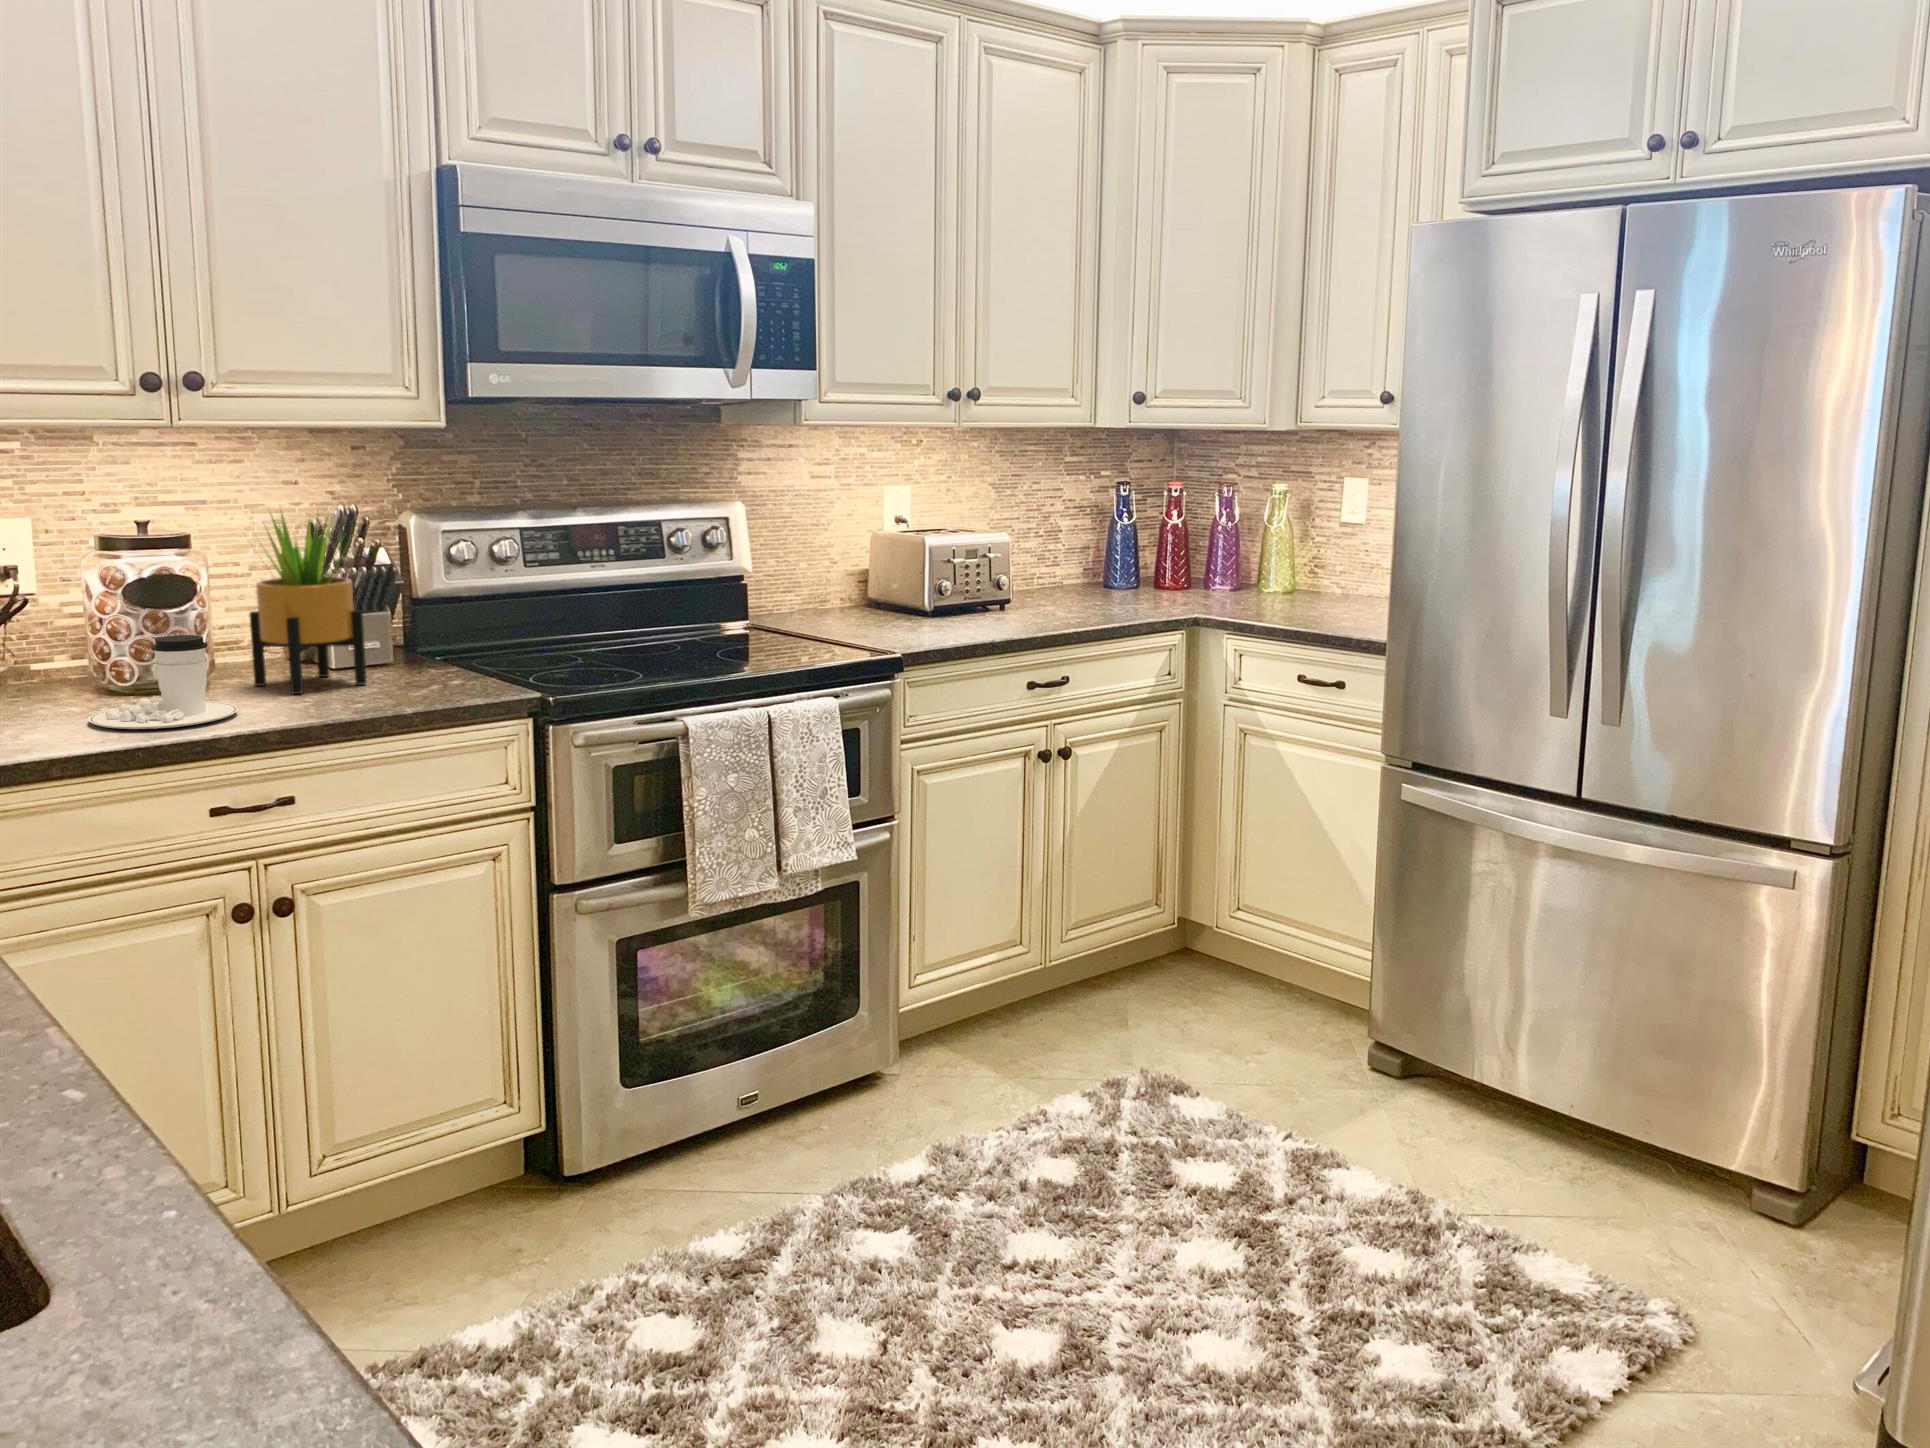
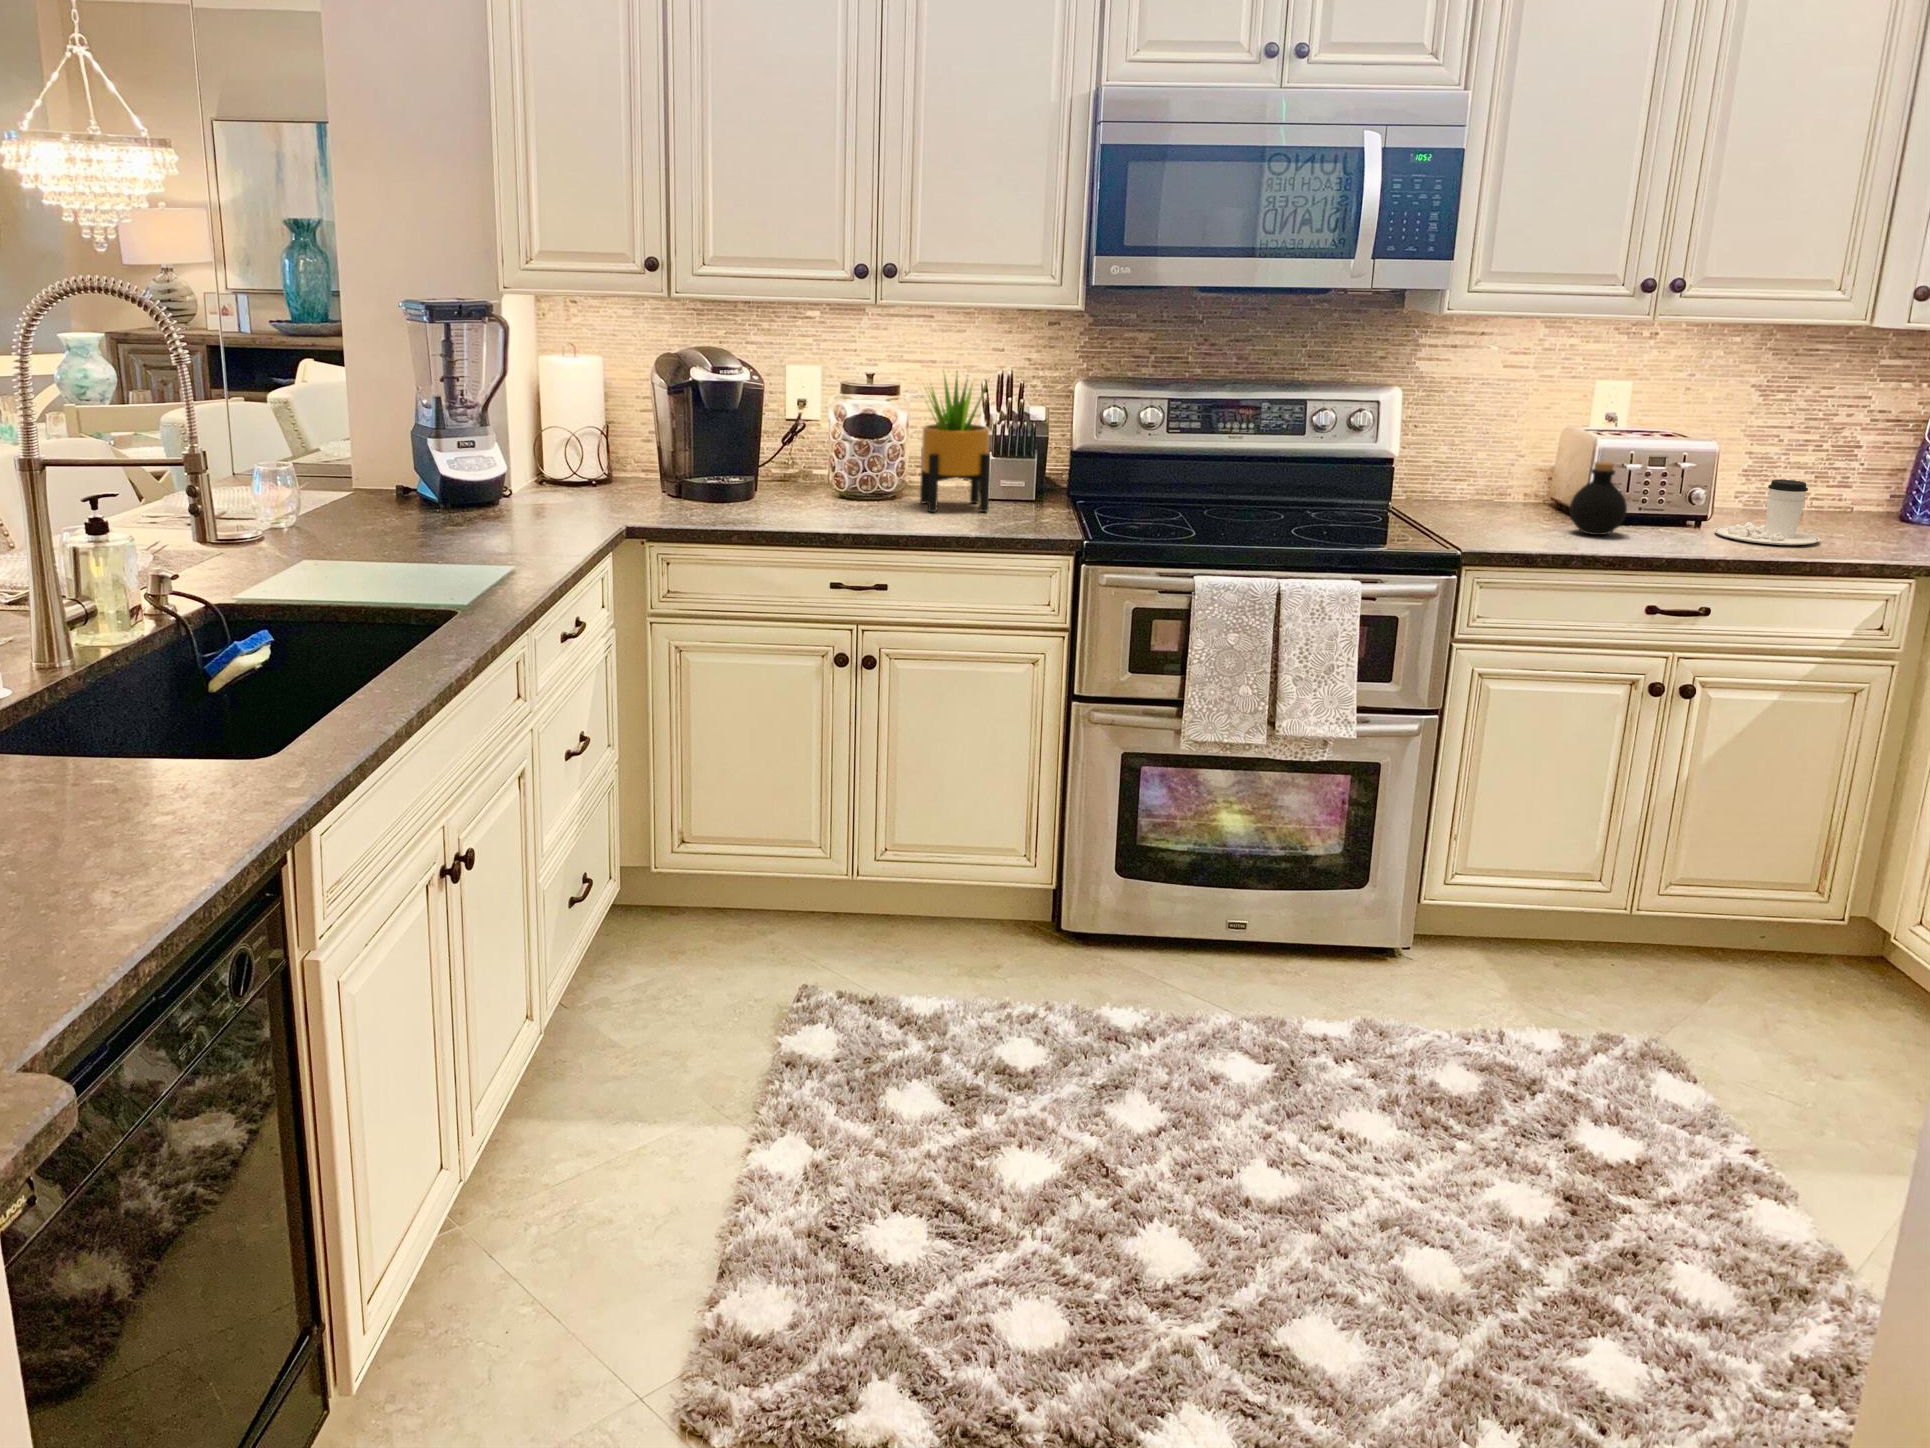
bottle: none [930,557,980,626] -> present [1570,462,1627,535]
coffee cup: present [88,635,238,729] -> present [1714,480,1820,545]

